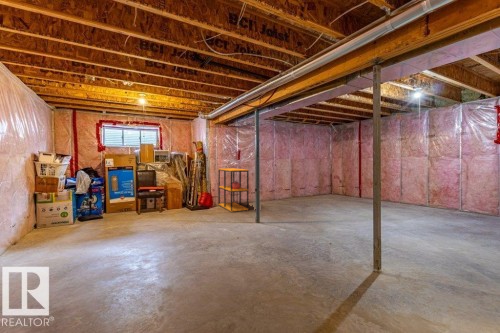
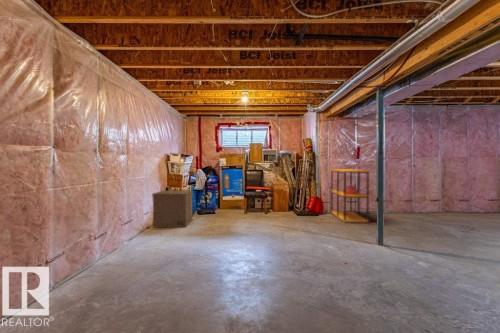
cardboard box: none [16,196,75,246] -> present [152,190,193,227]

